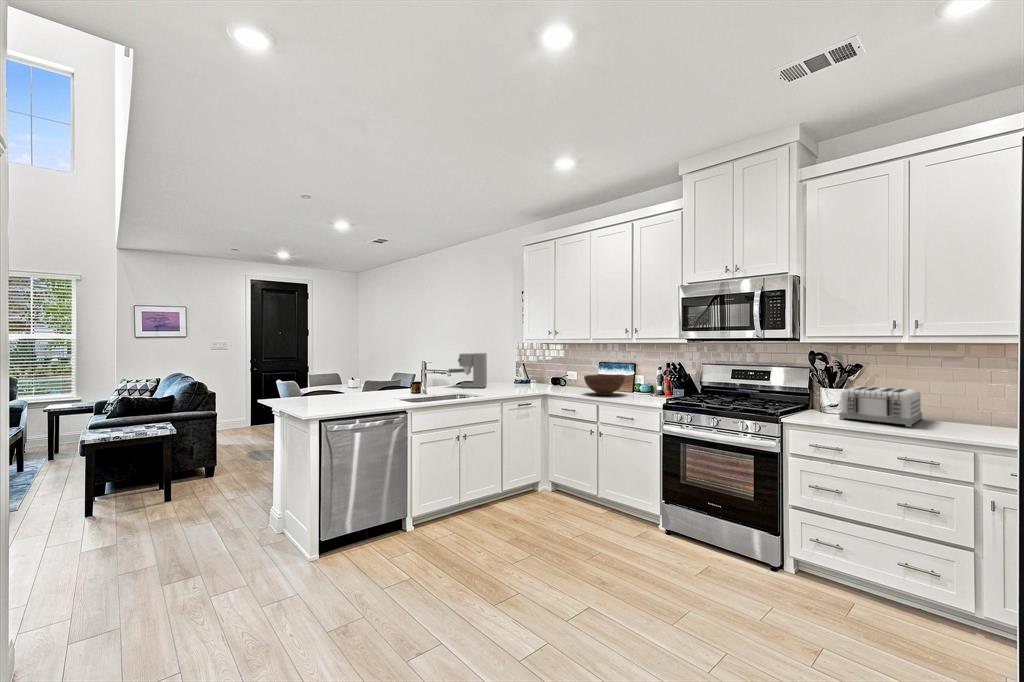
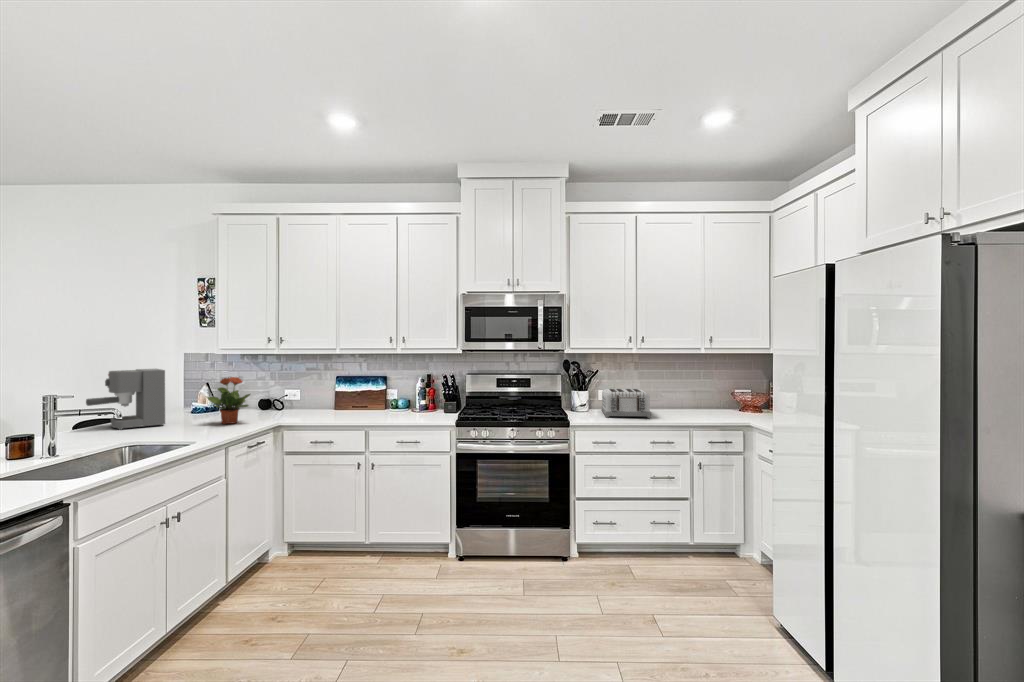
potted plant: none [502,359,527,391] -> present [207,377,250,424]
fruit bowl: present [584,375,625,395] -> none [339,391,391,418]

